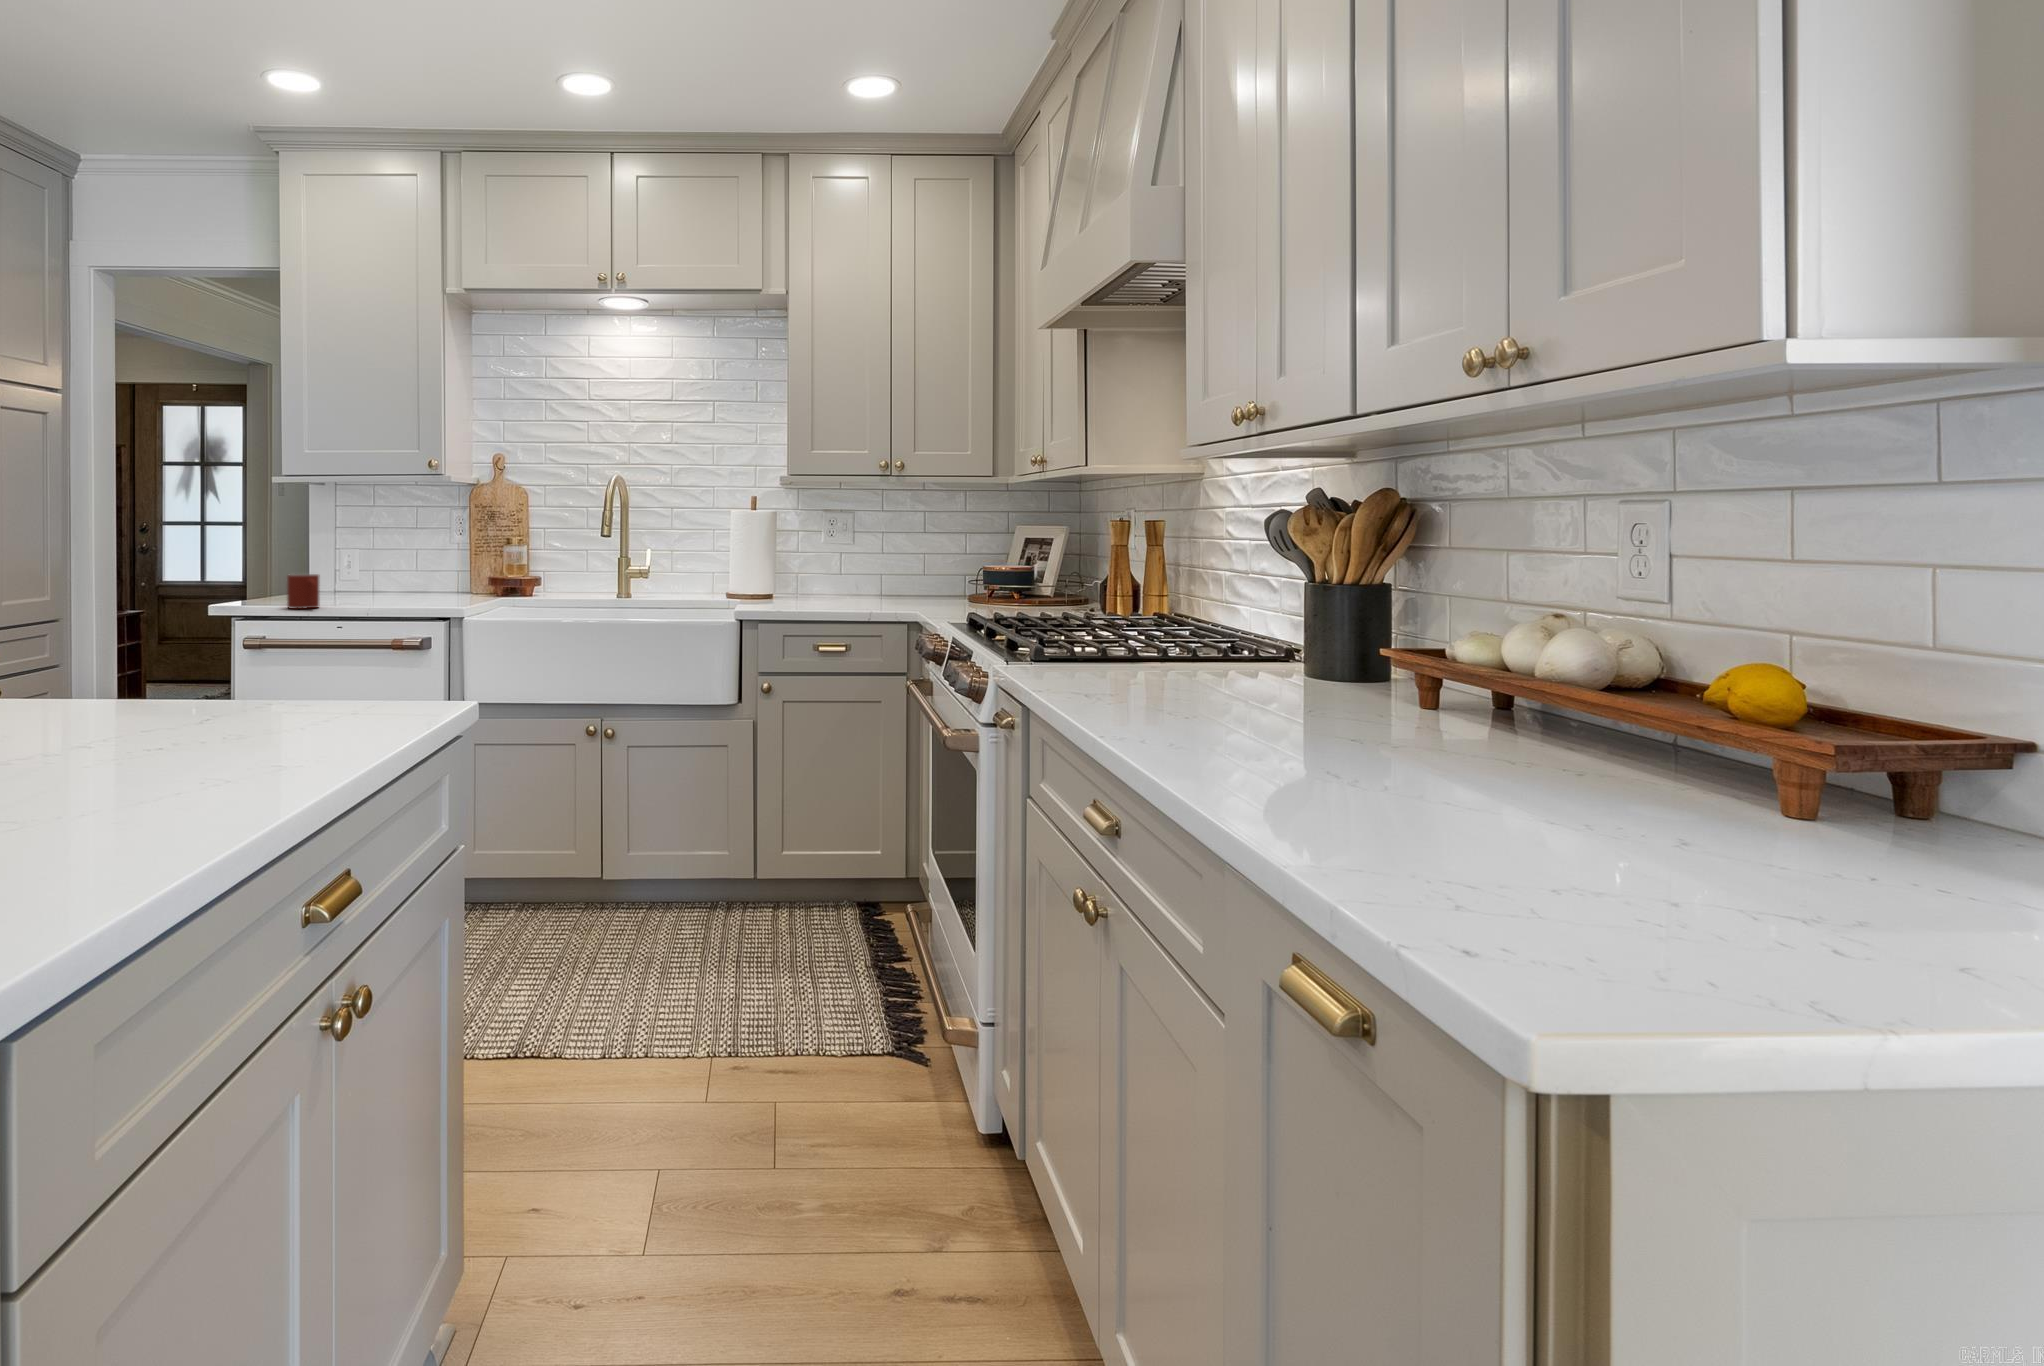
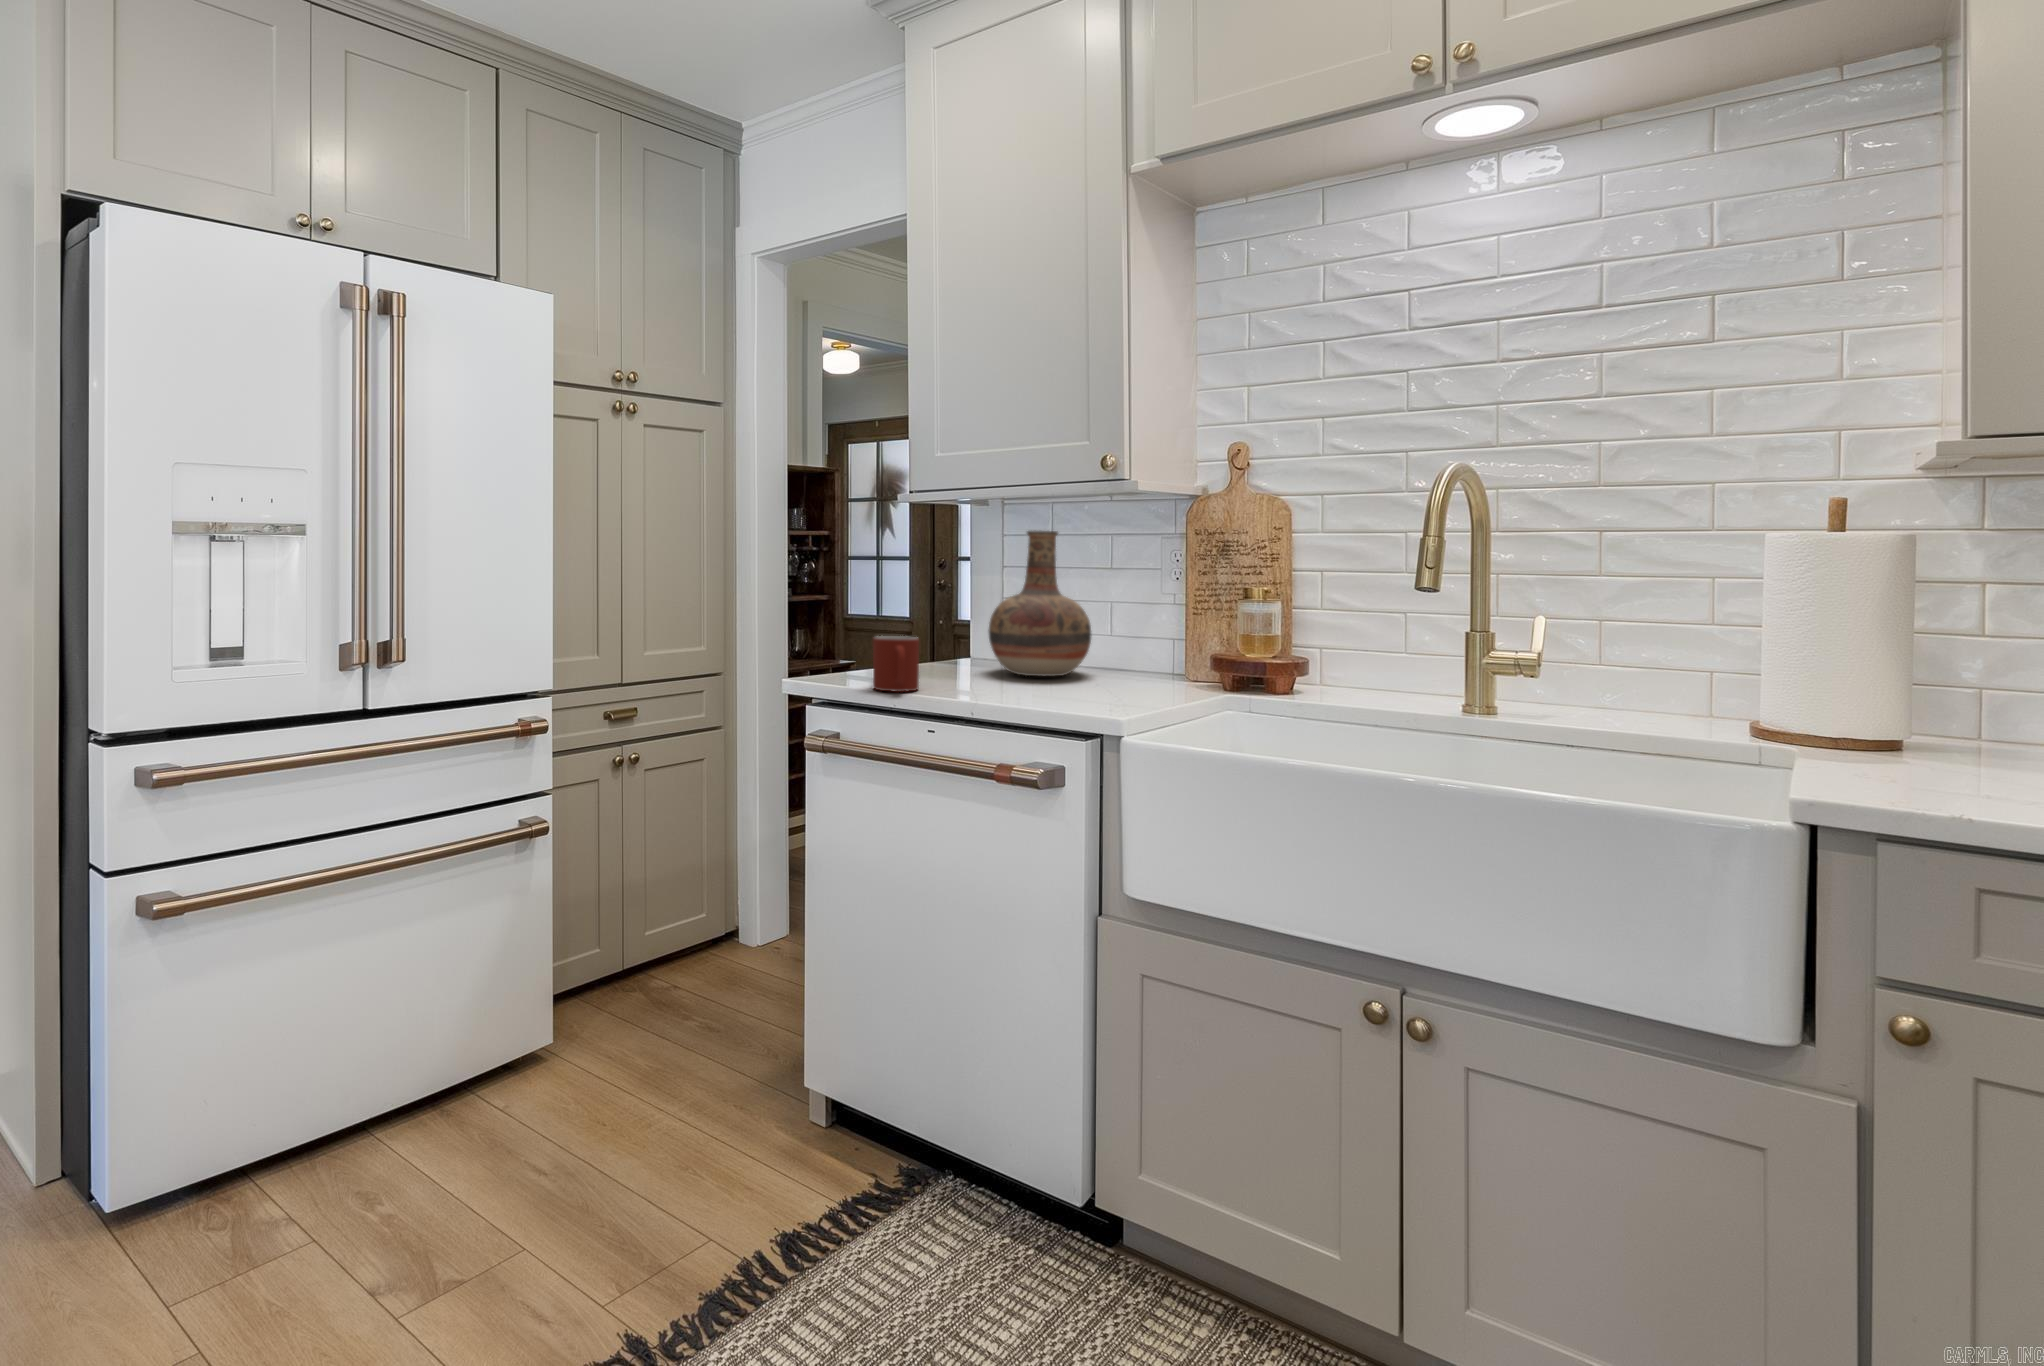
vase: none [349,505,417,597] -> present [988,531,1091,676]

